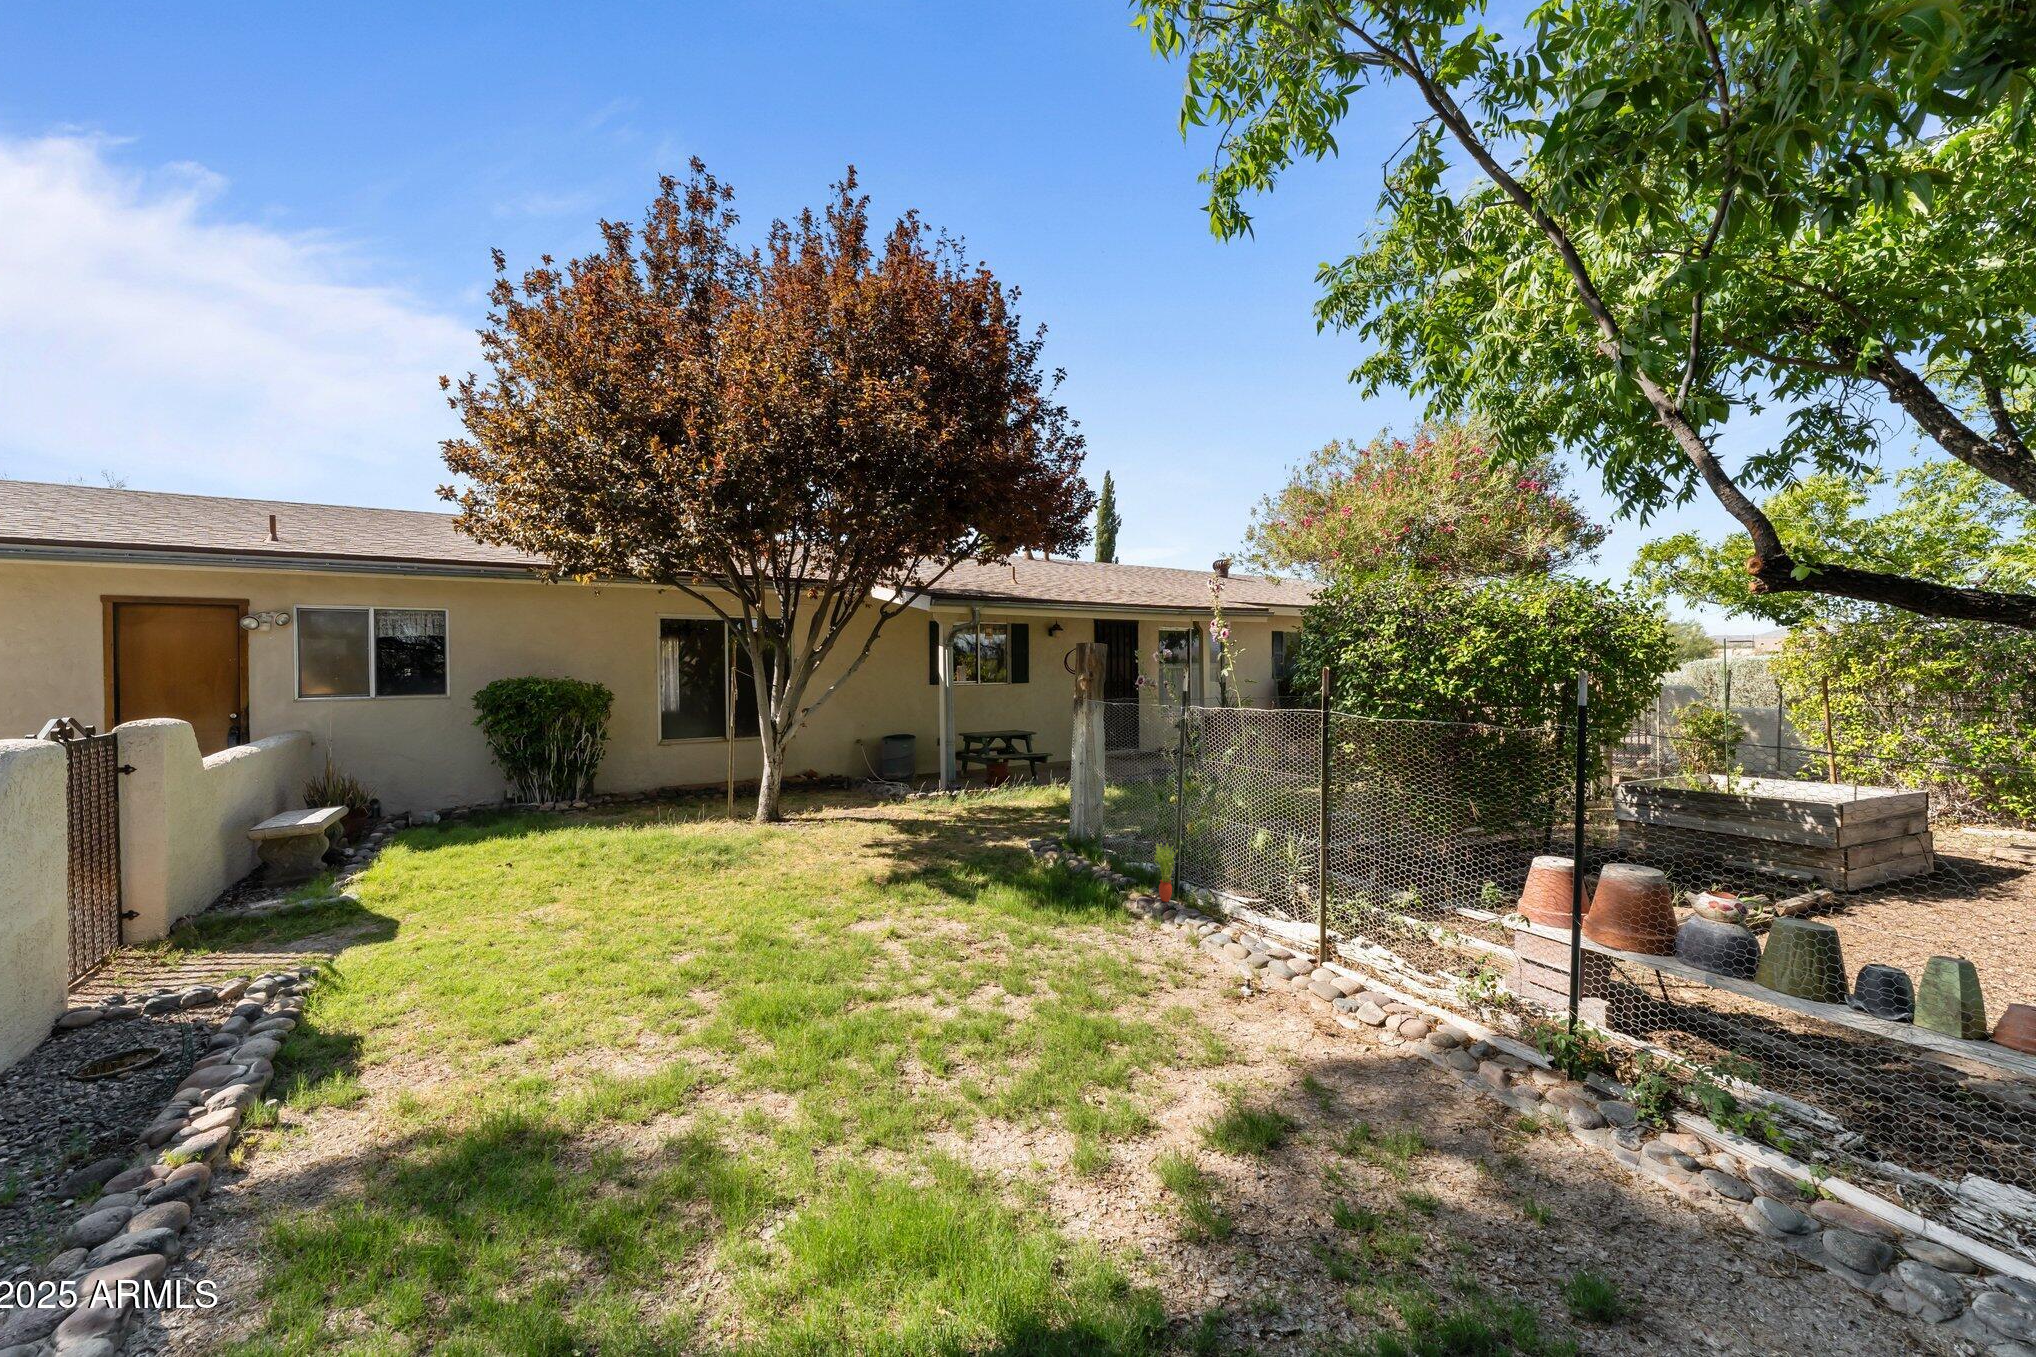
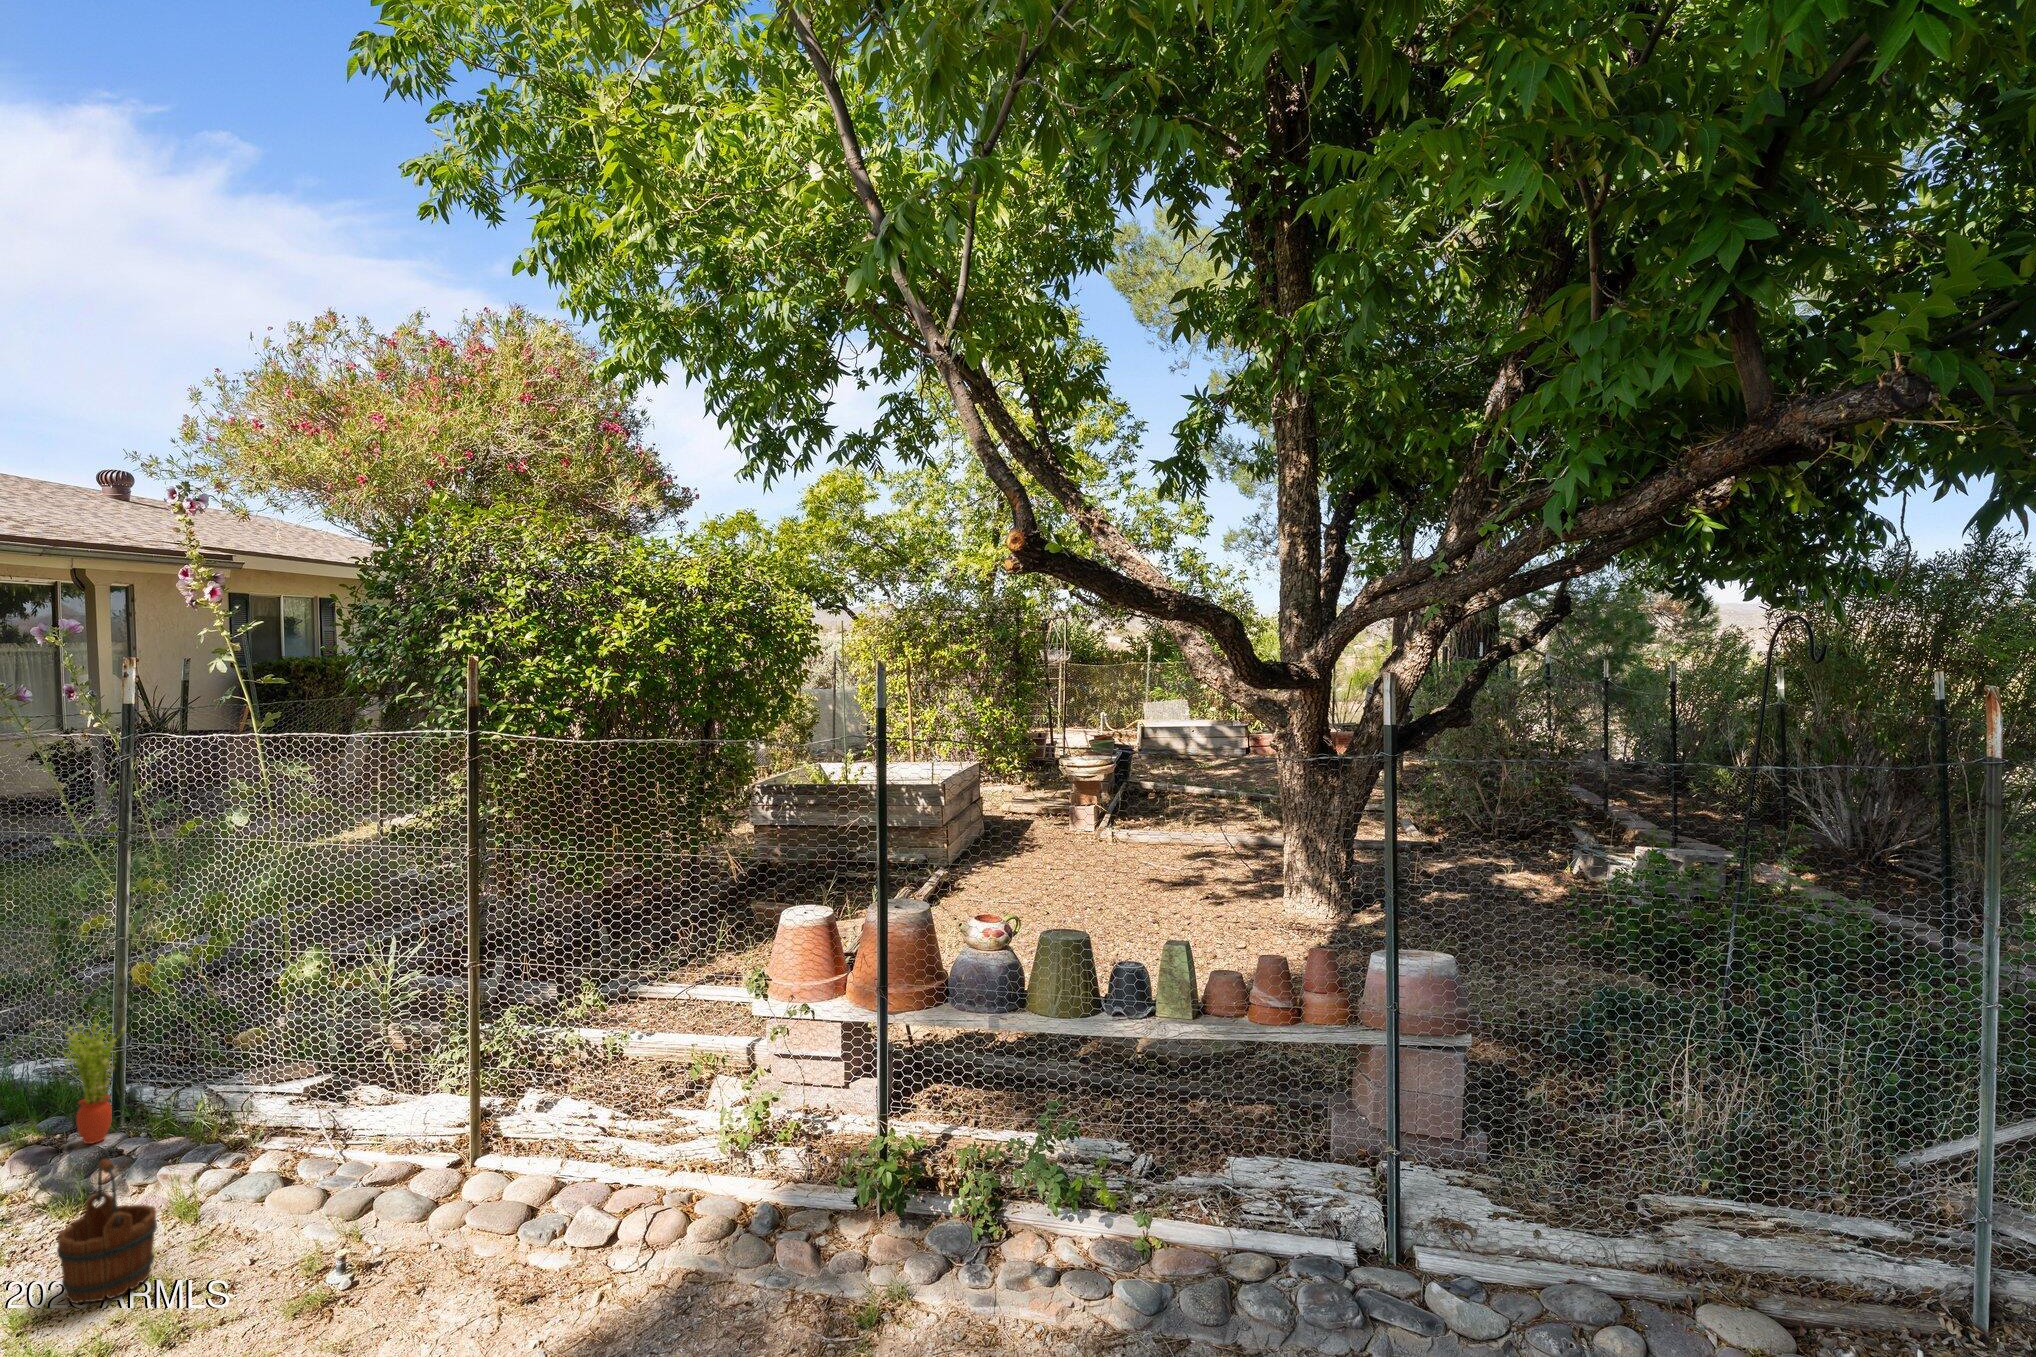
wooden bucket: none [1142,898,1177,961] -> present [57,1159,157,1304]

